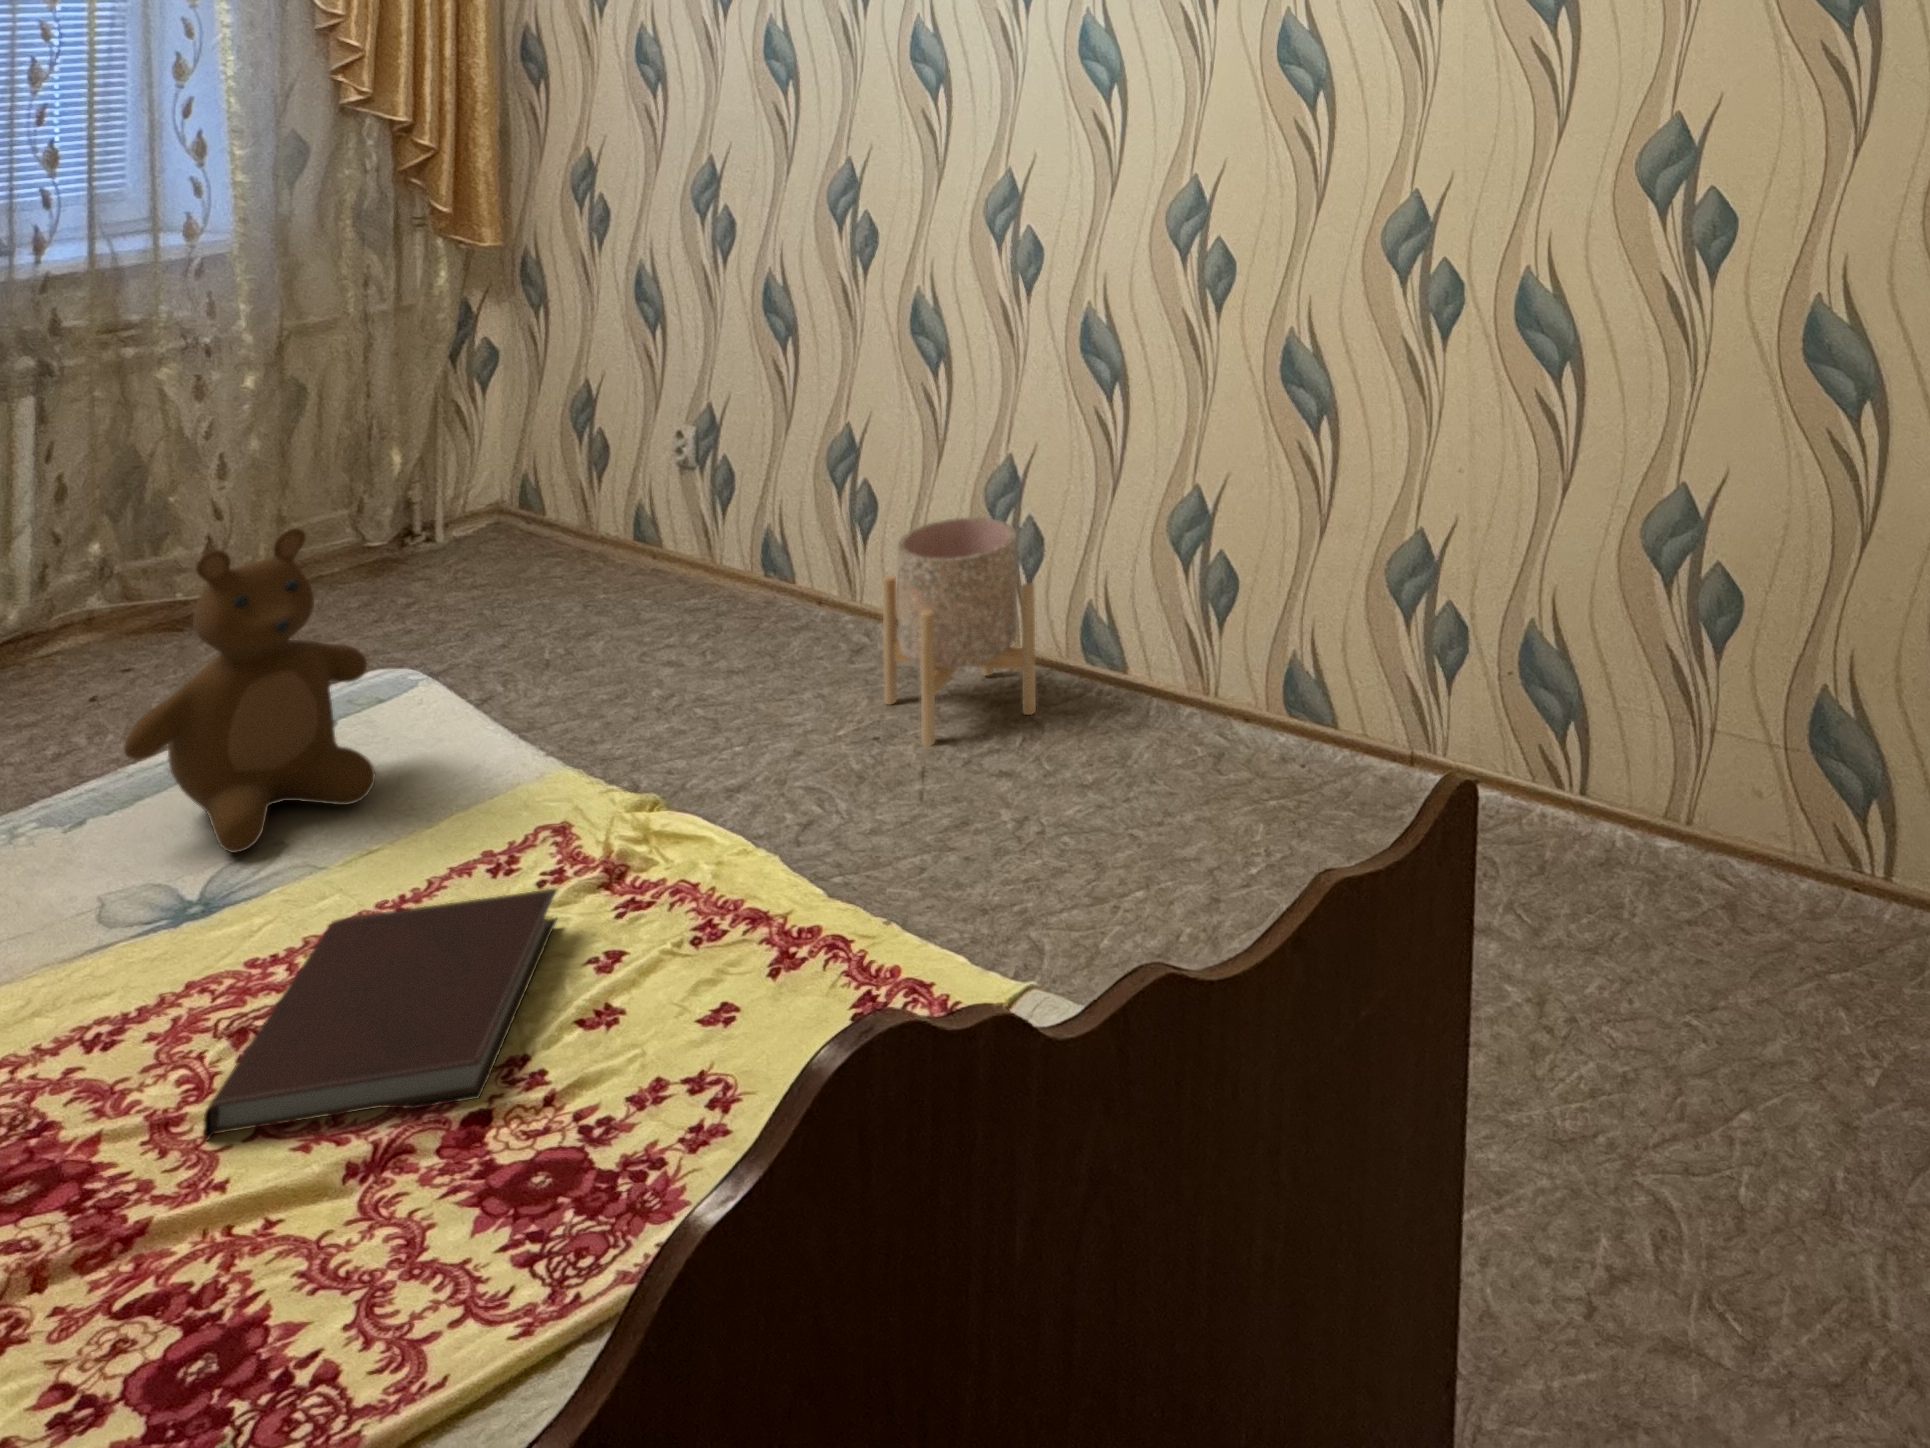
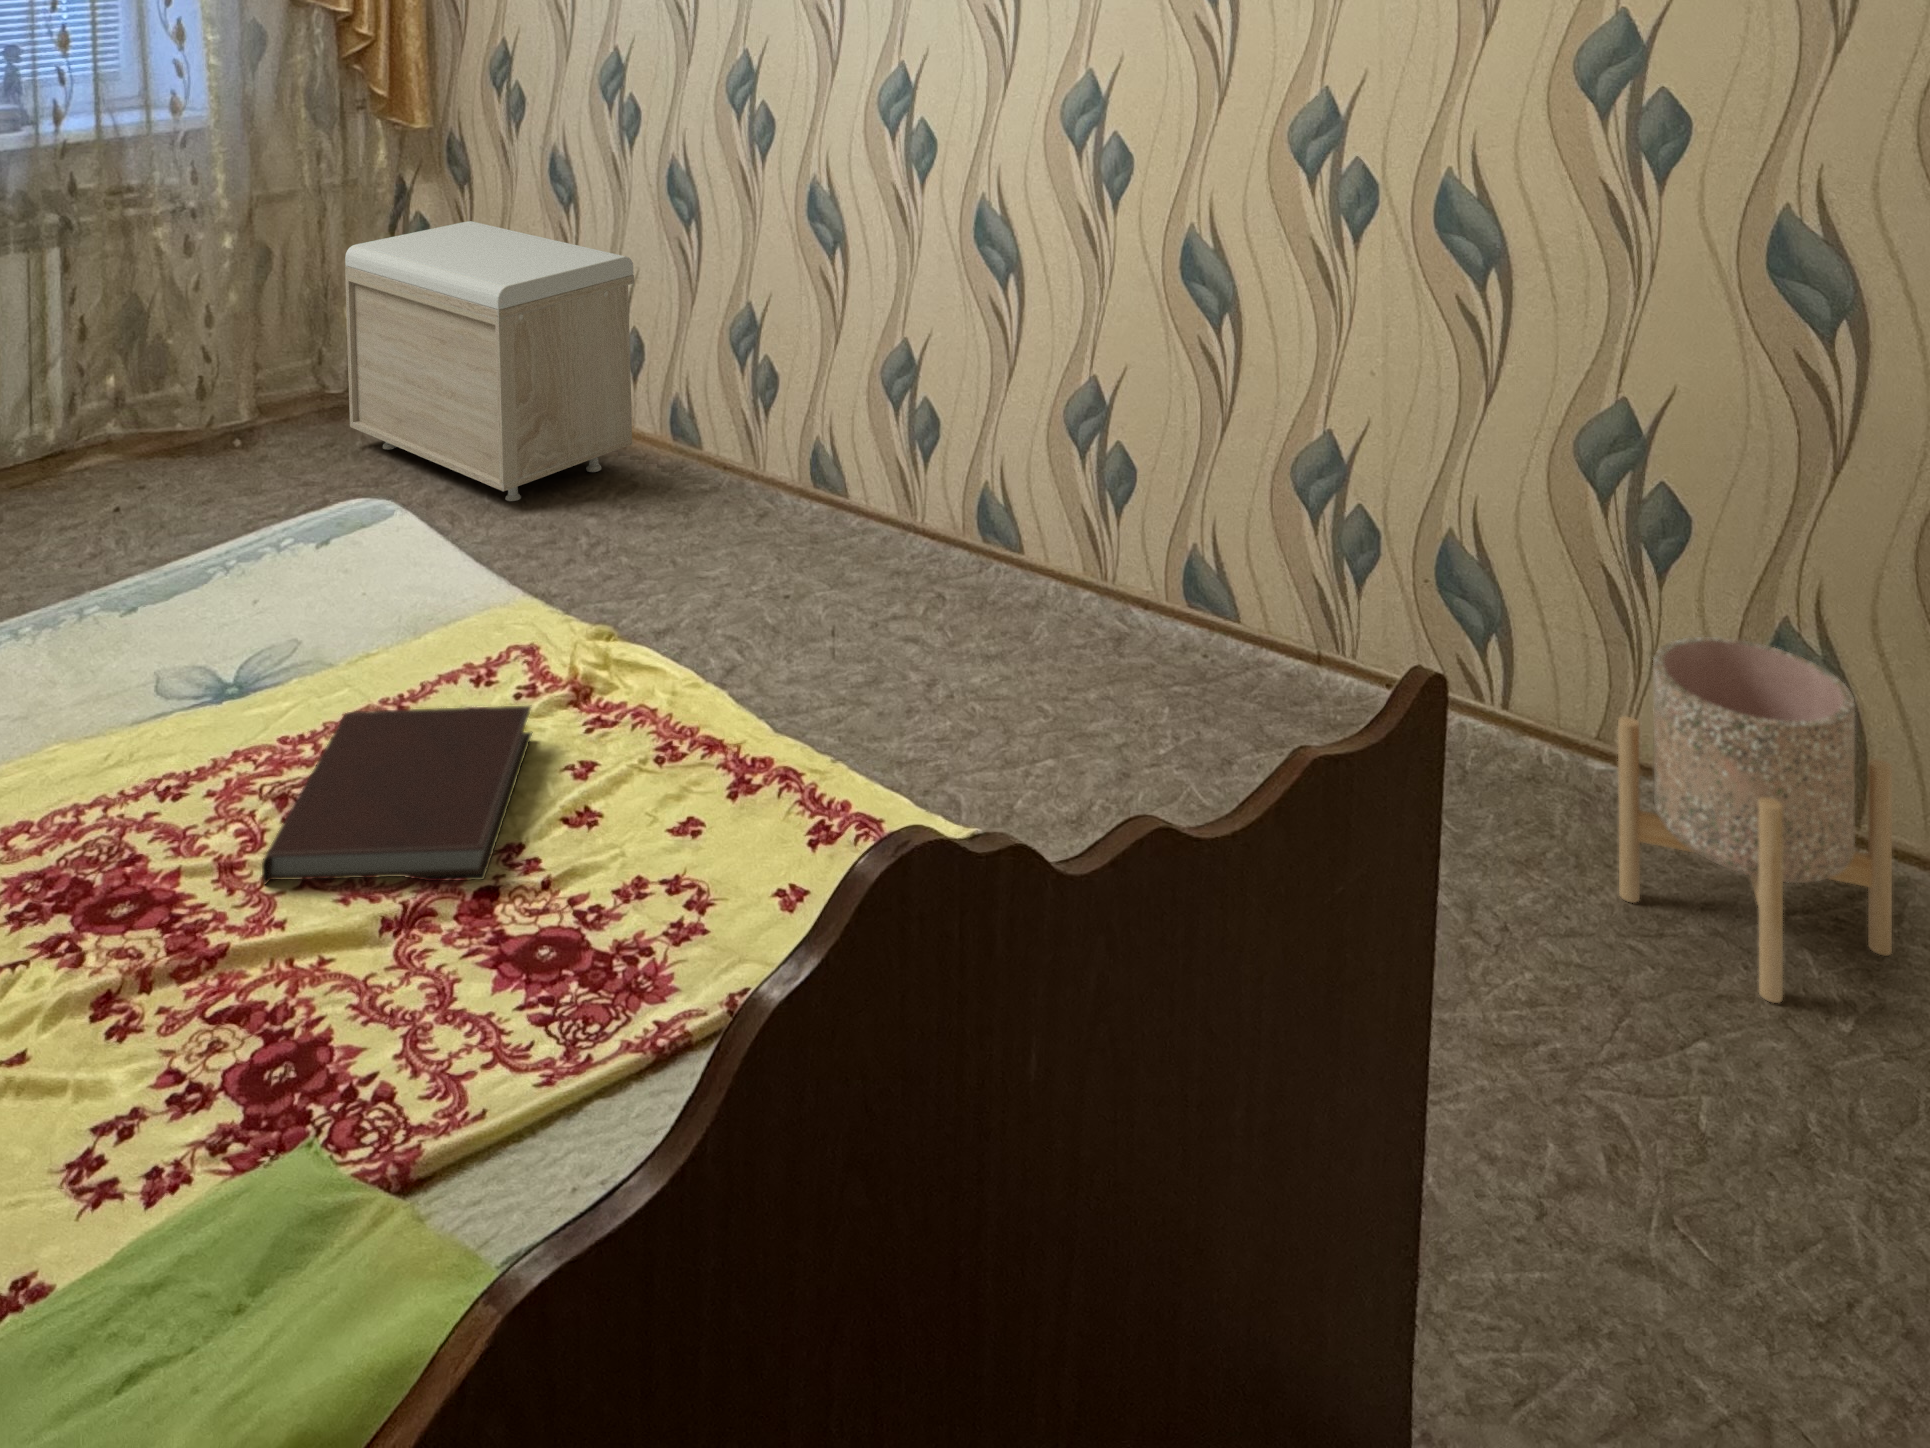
storage bench: none [400,343,732,651] -> present [345,221,634,501]
planter: present [883,517,1036,746] -> present [1618,637,1892,1003]
teddy bear: present [124,528,376,853] -> none [165,369,365,647]

